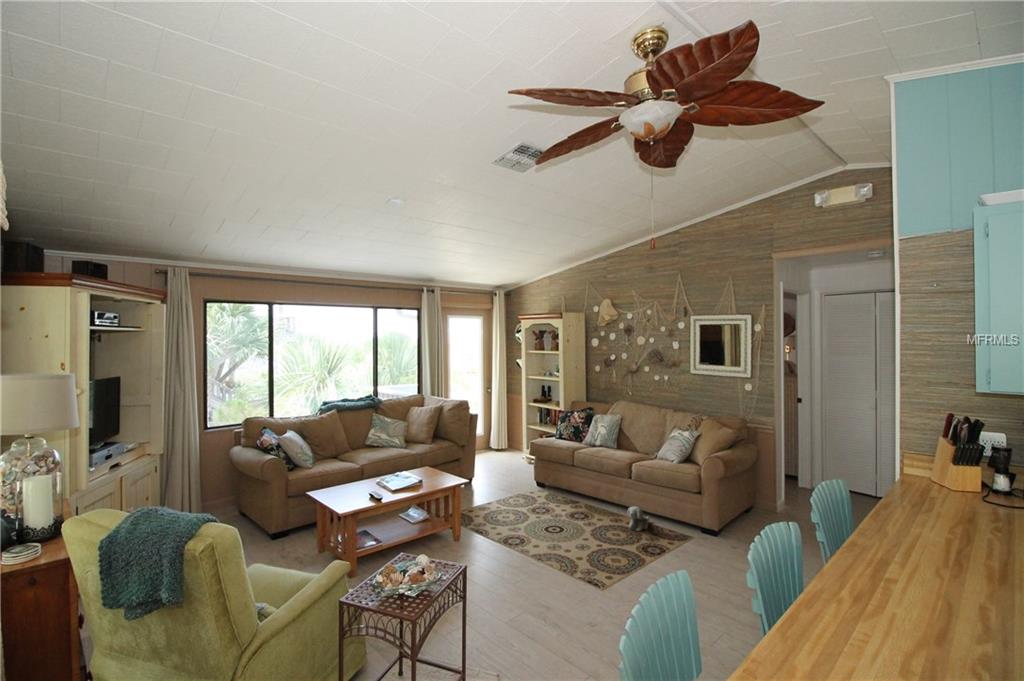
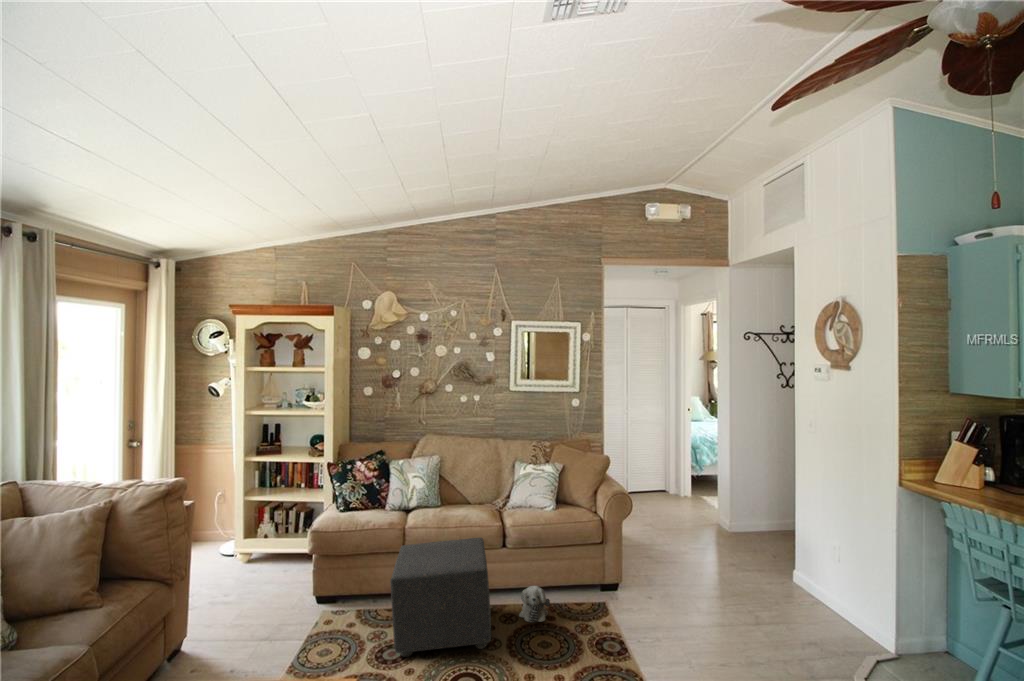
ottoman: none [538,463,615,529] -> present [390,538,491,657]

